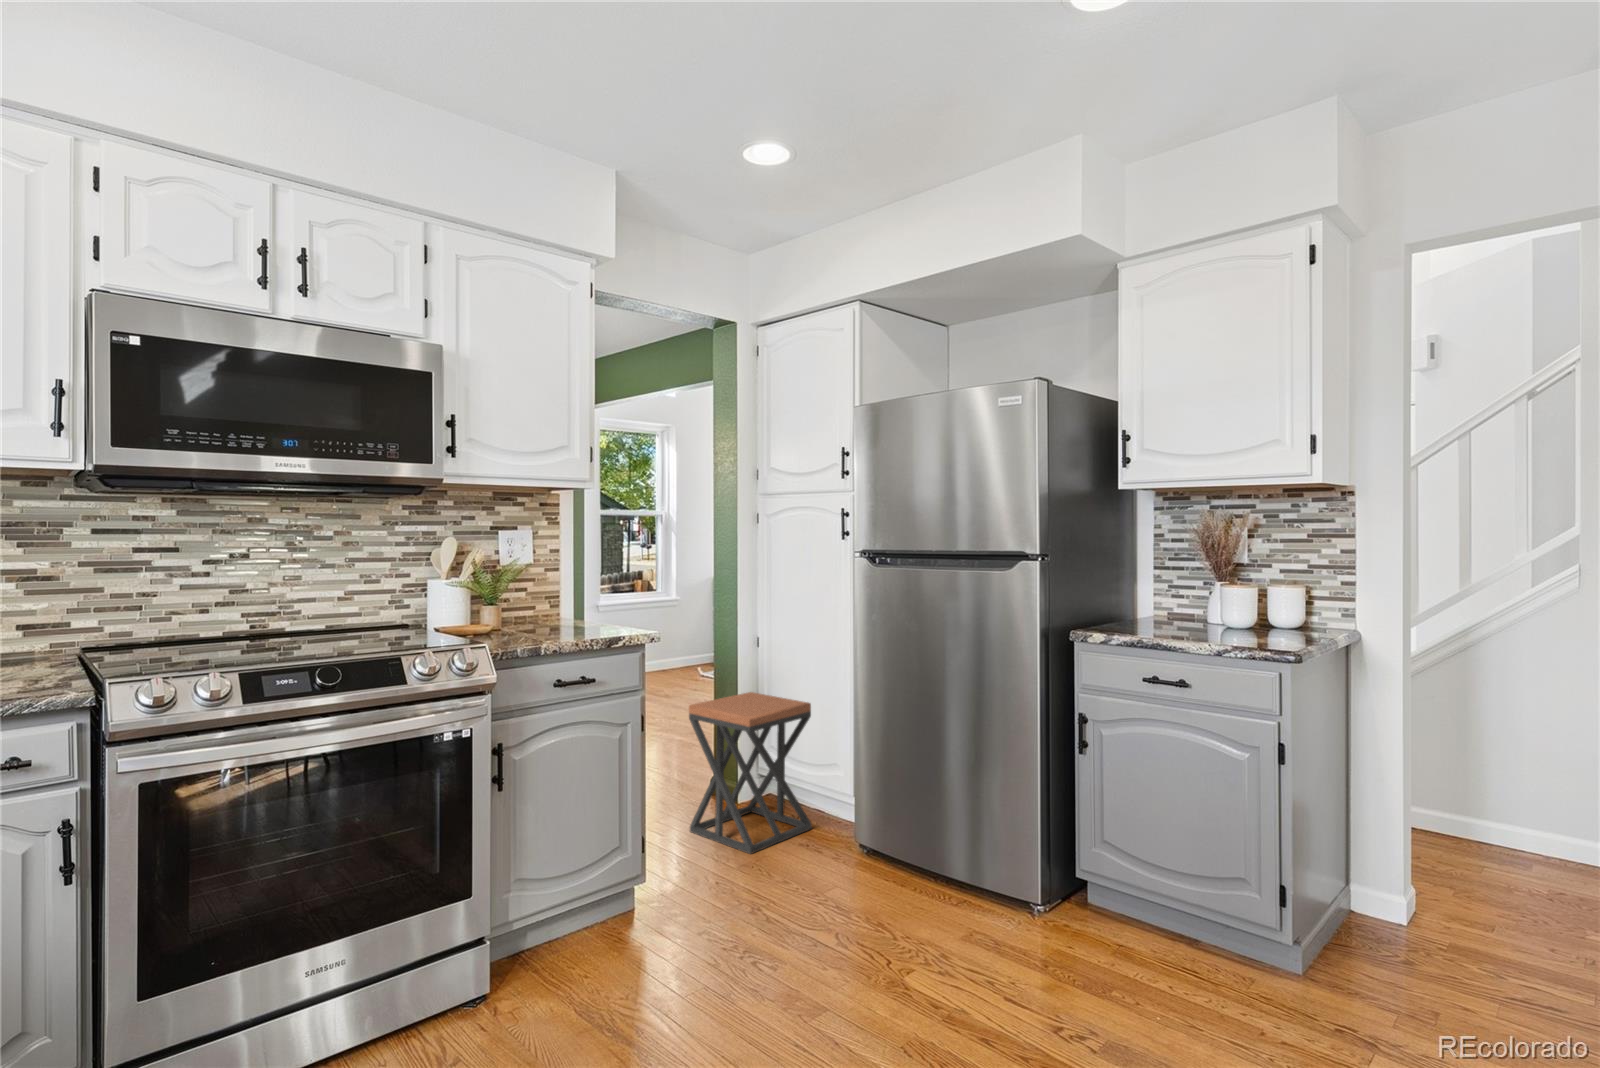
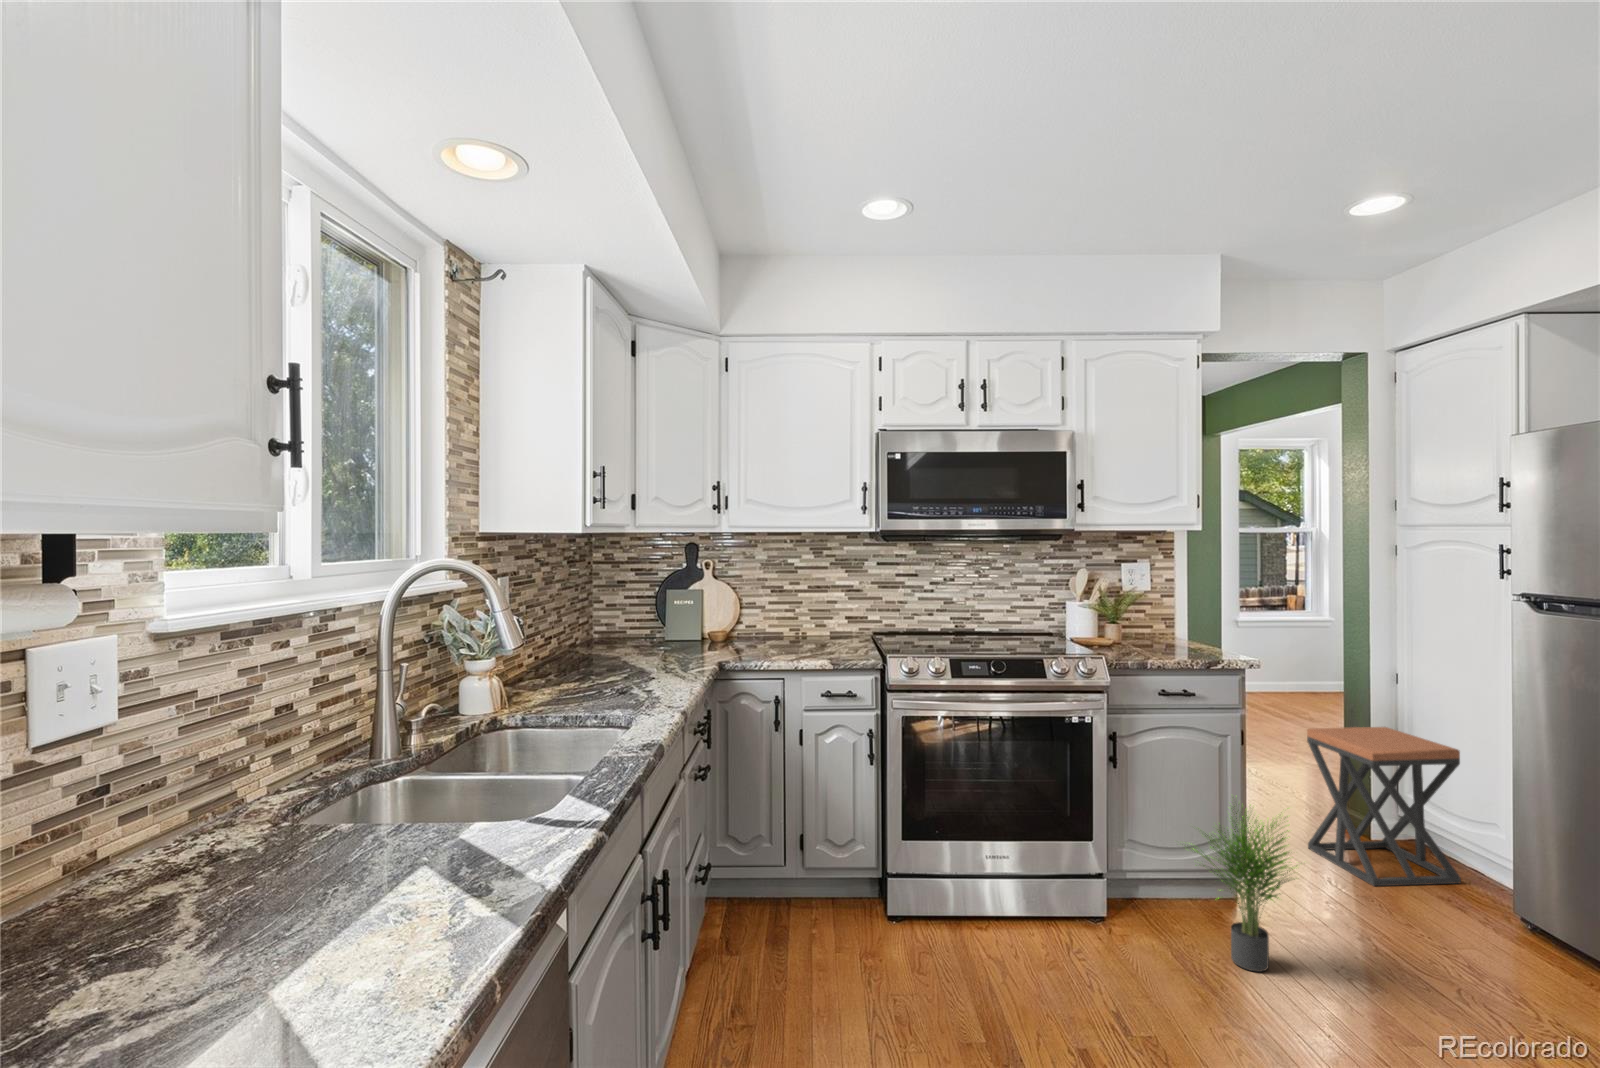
potted plant: none [575,792,720,998] -> present [1193,806,1297,972]

